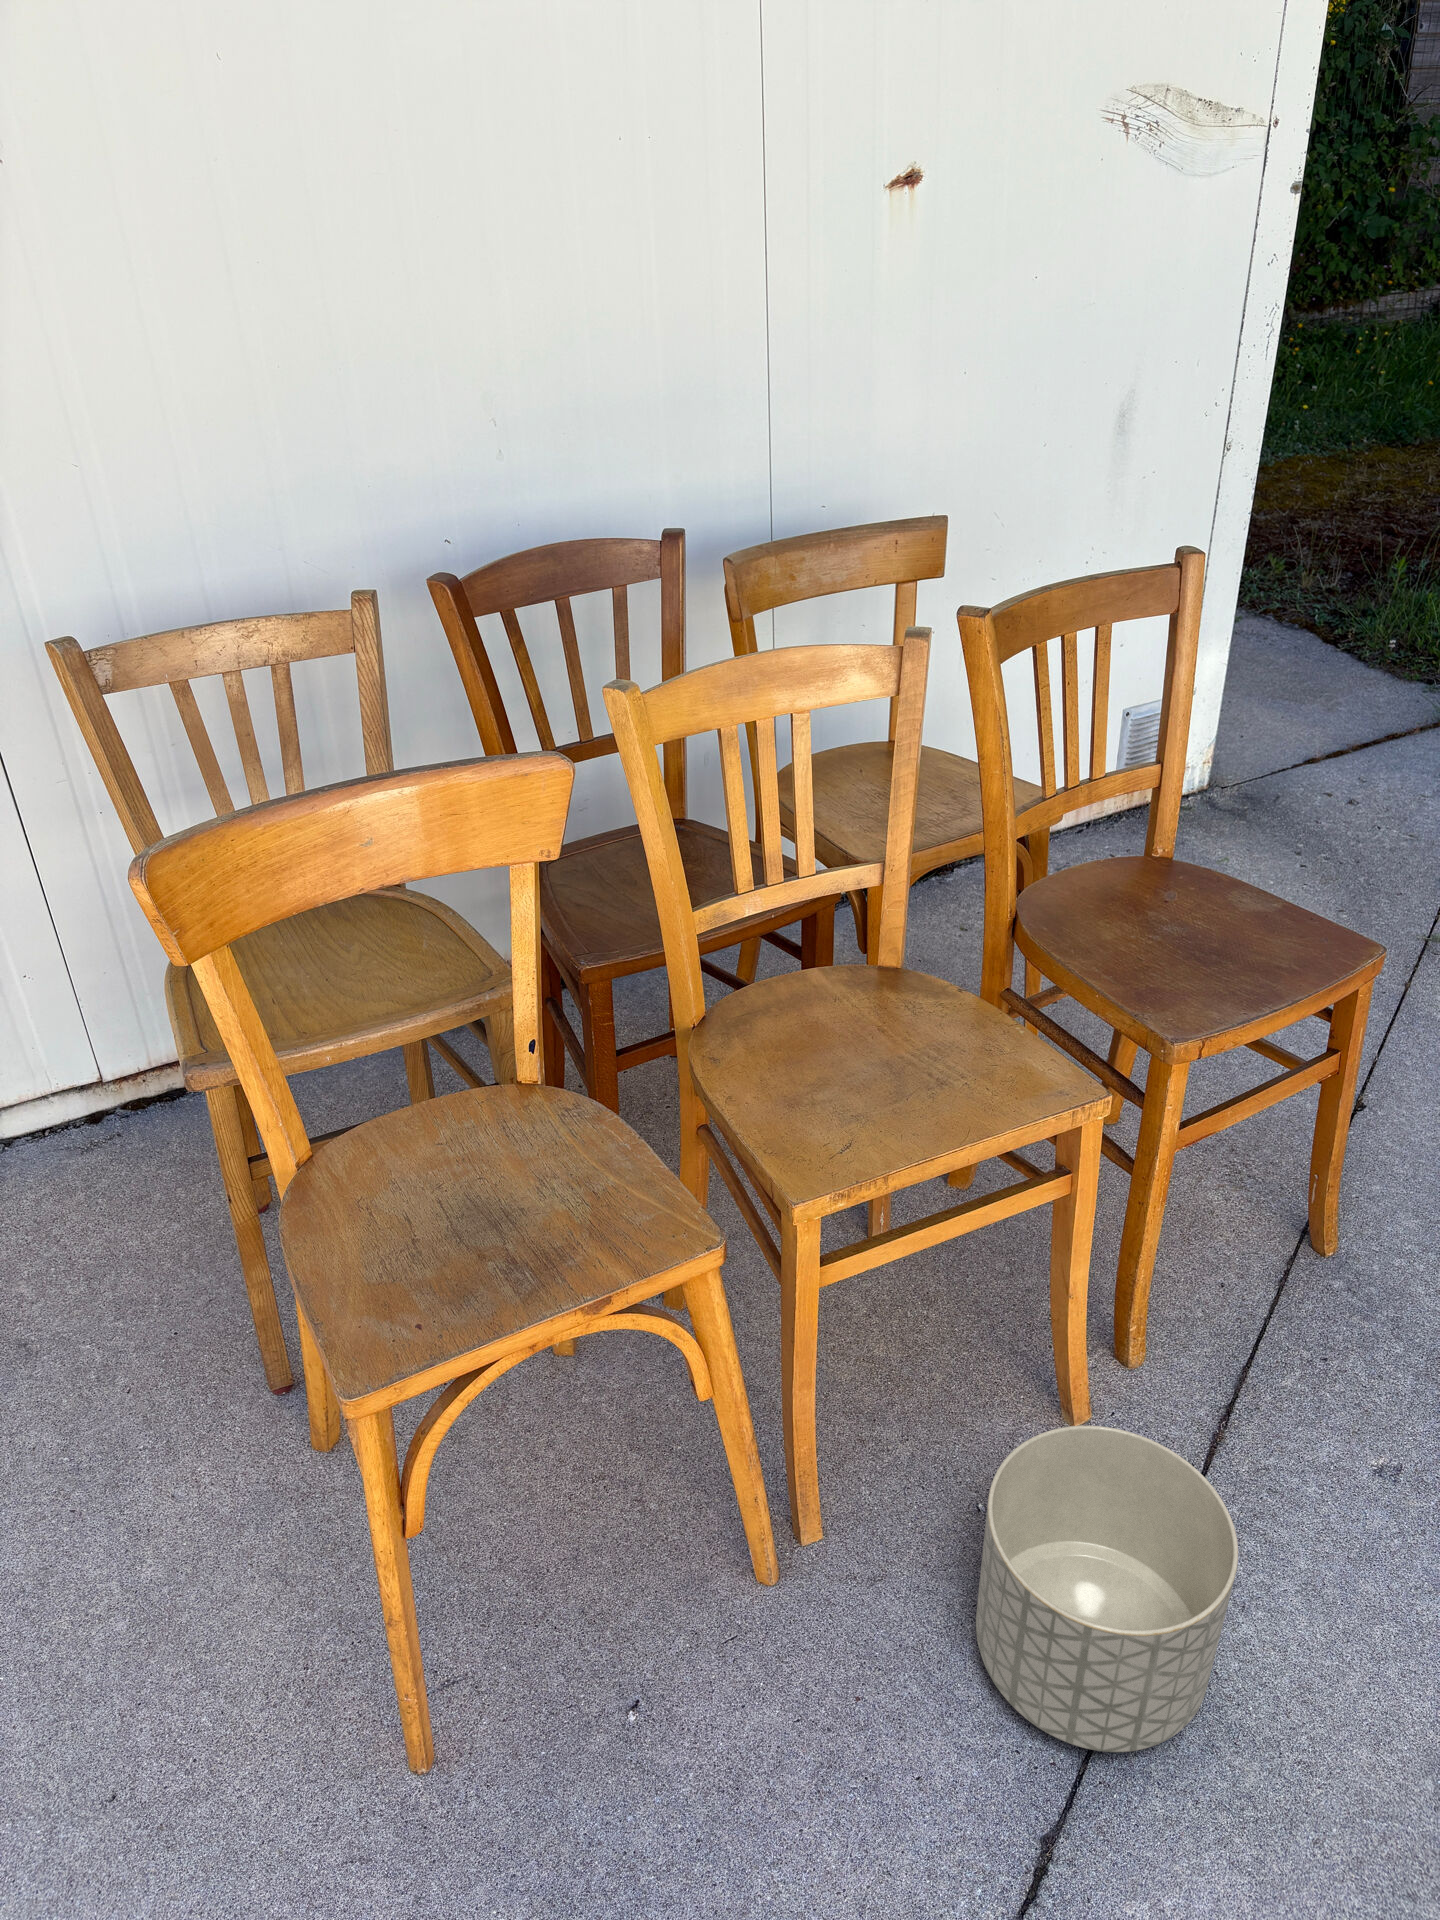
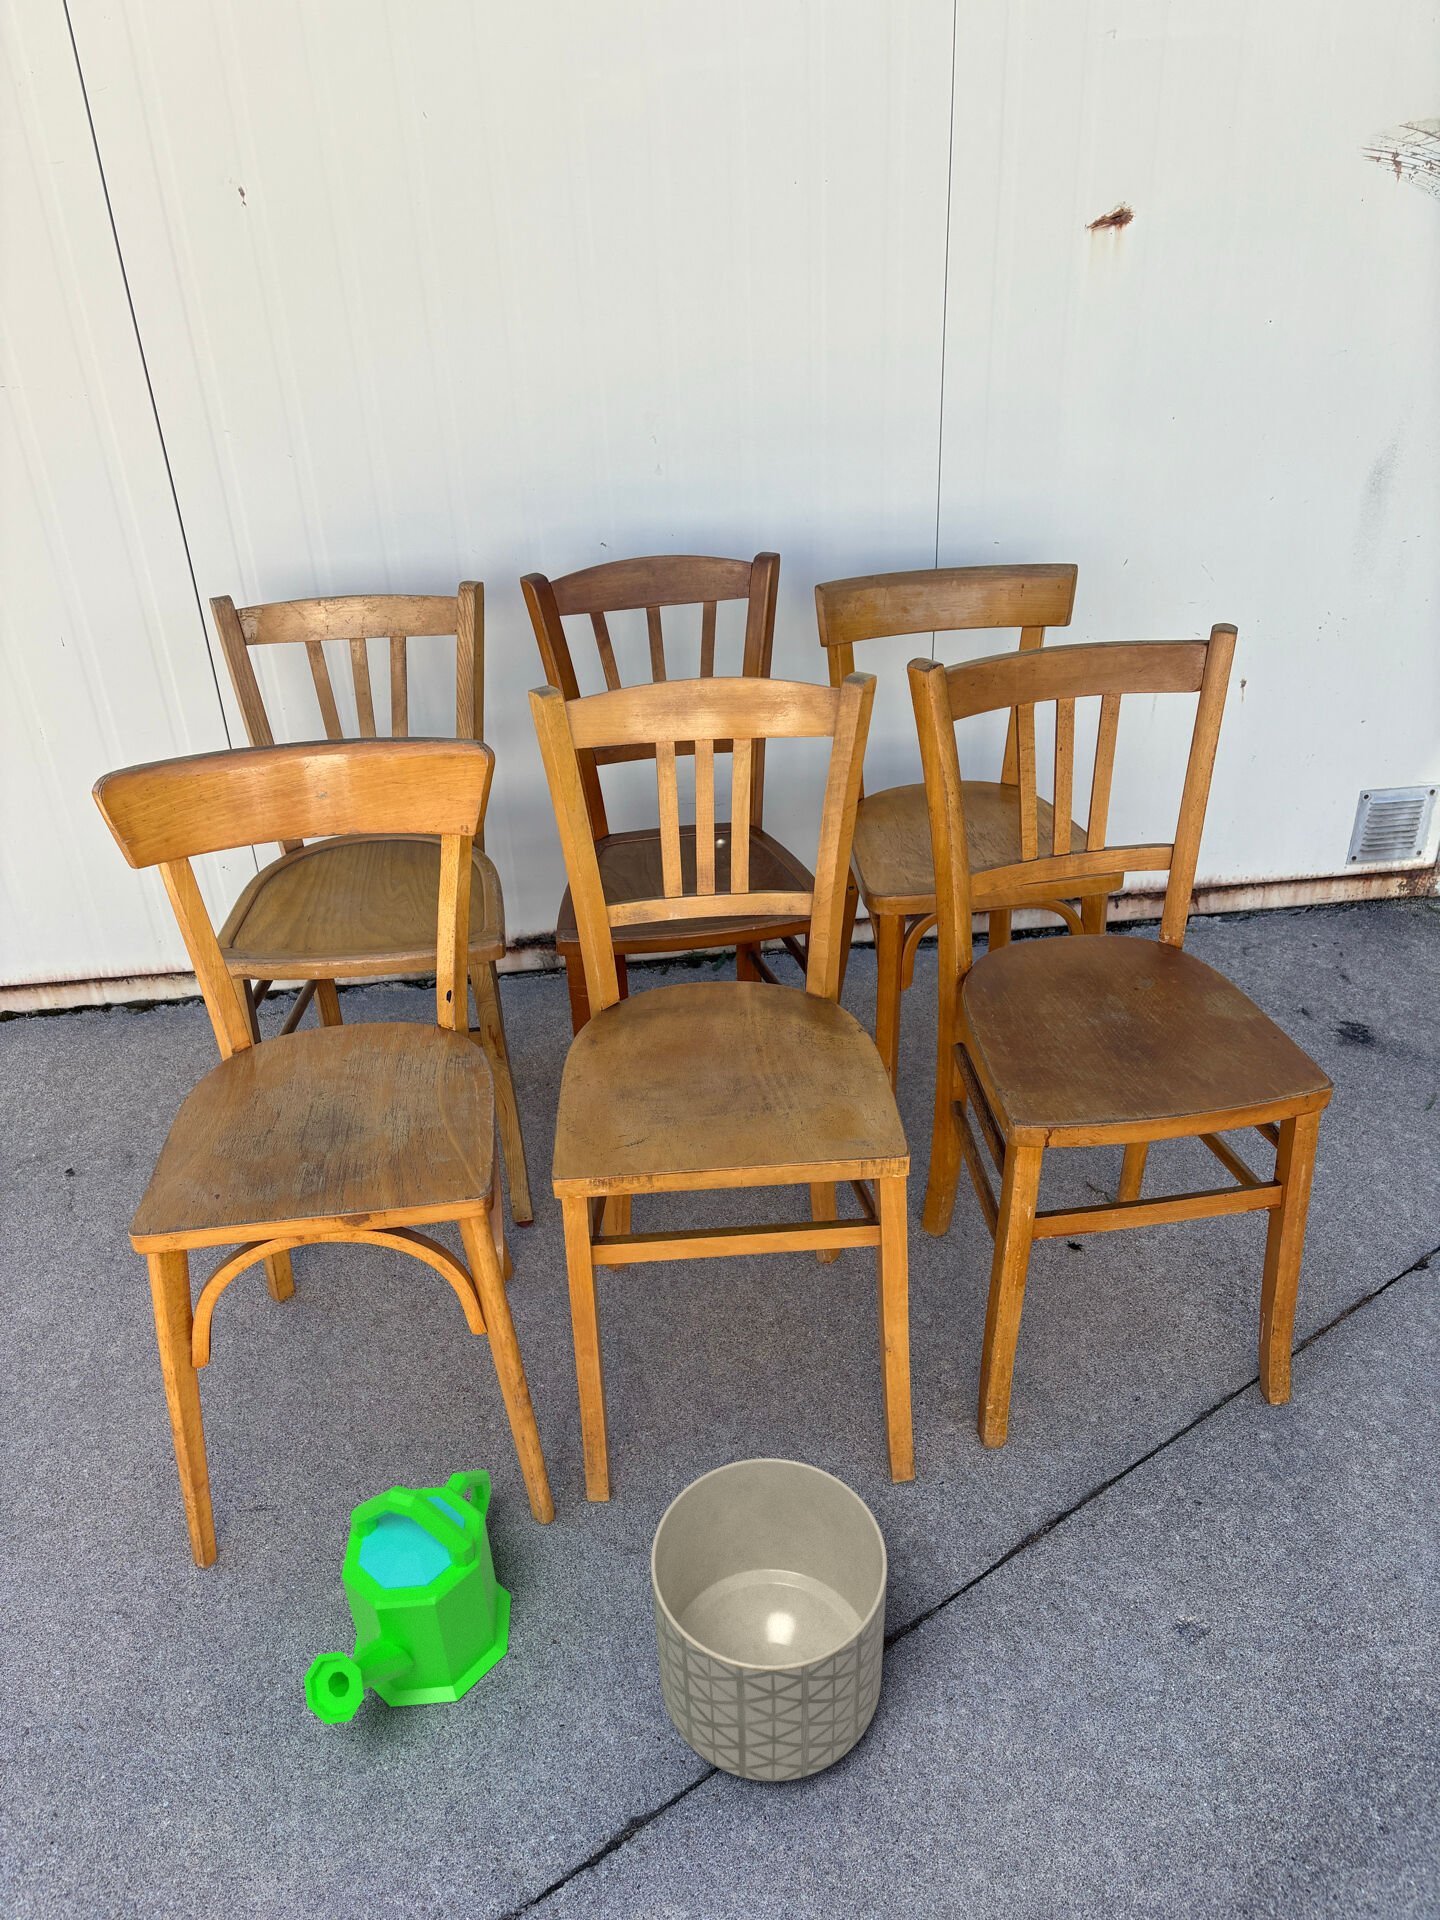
watering can: none [634,1548,817,1870] -> present [304,1470,511,1724]

